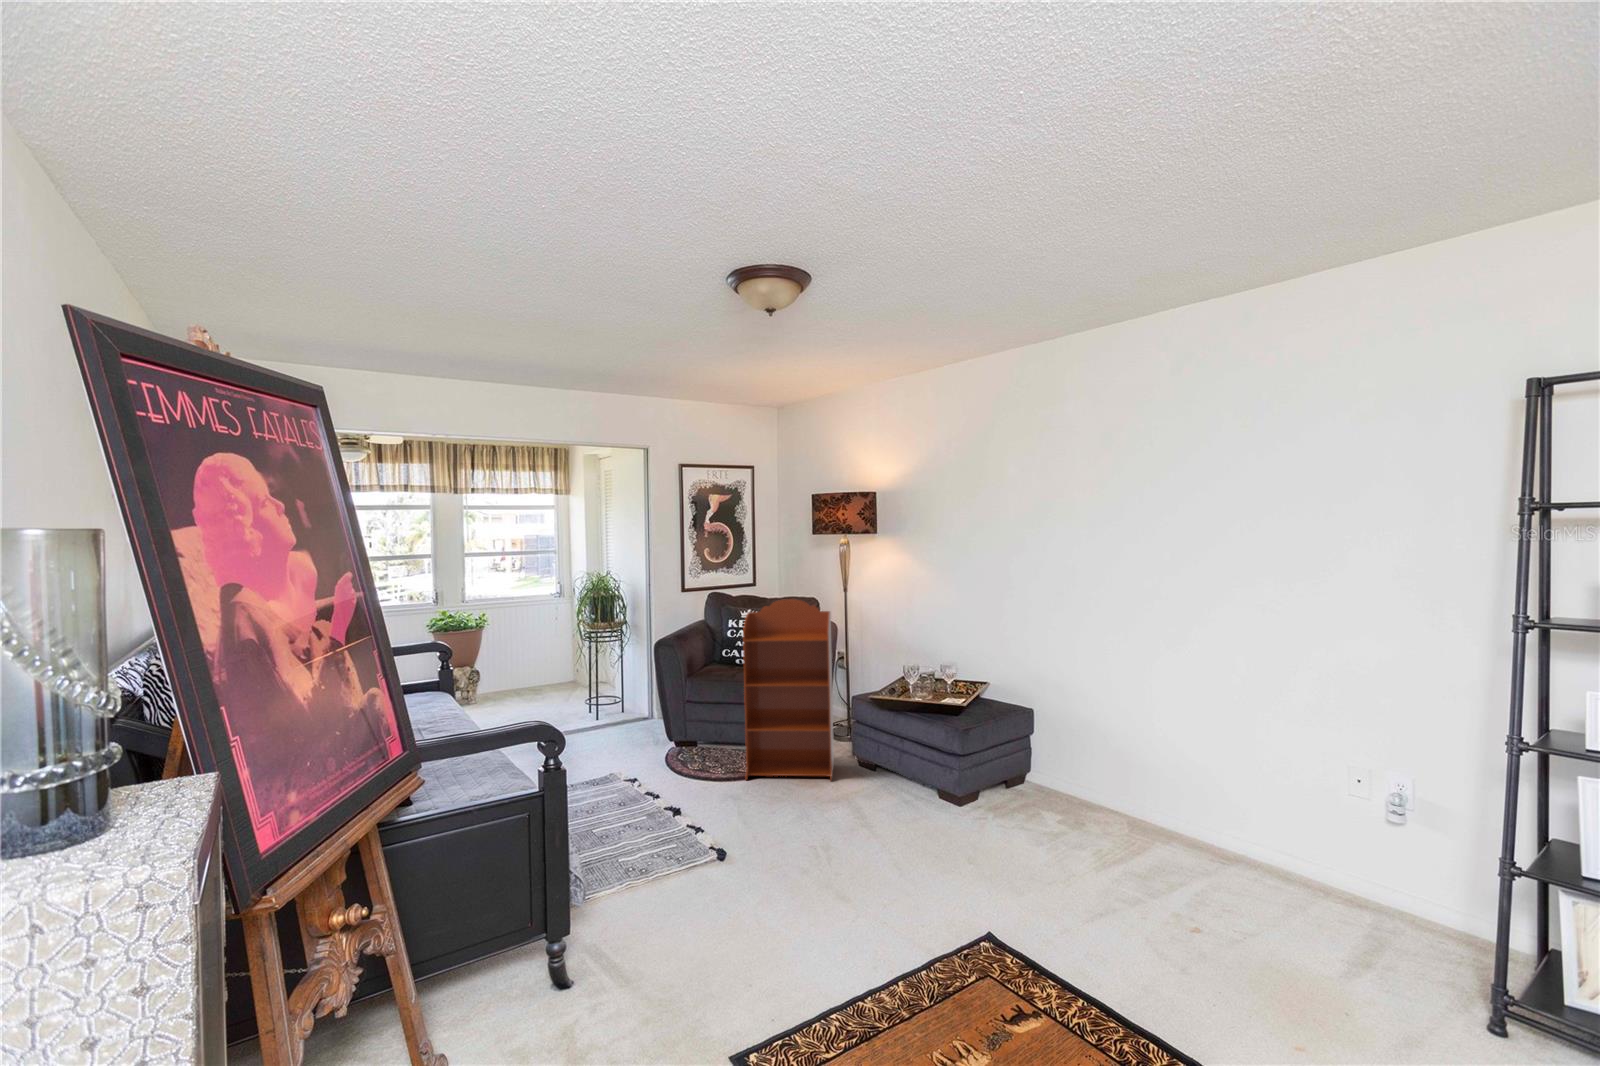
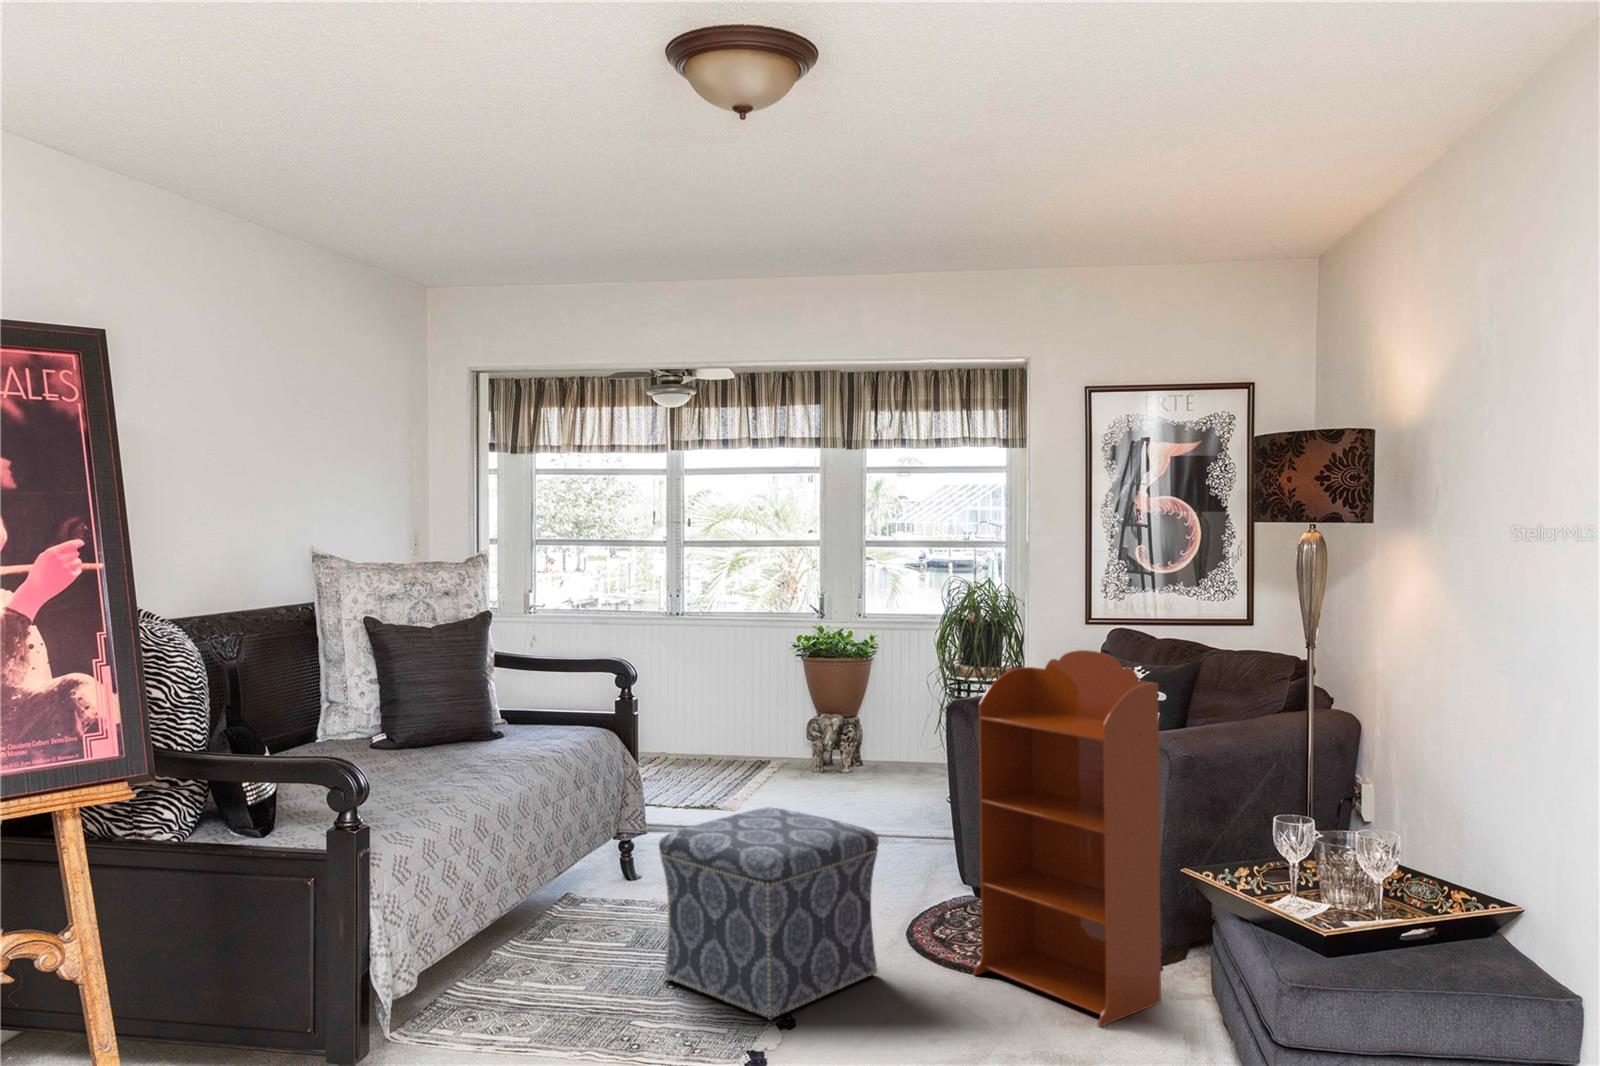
ottoman: none [594,713,706,837] -> present [659,808,879,1020]

